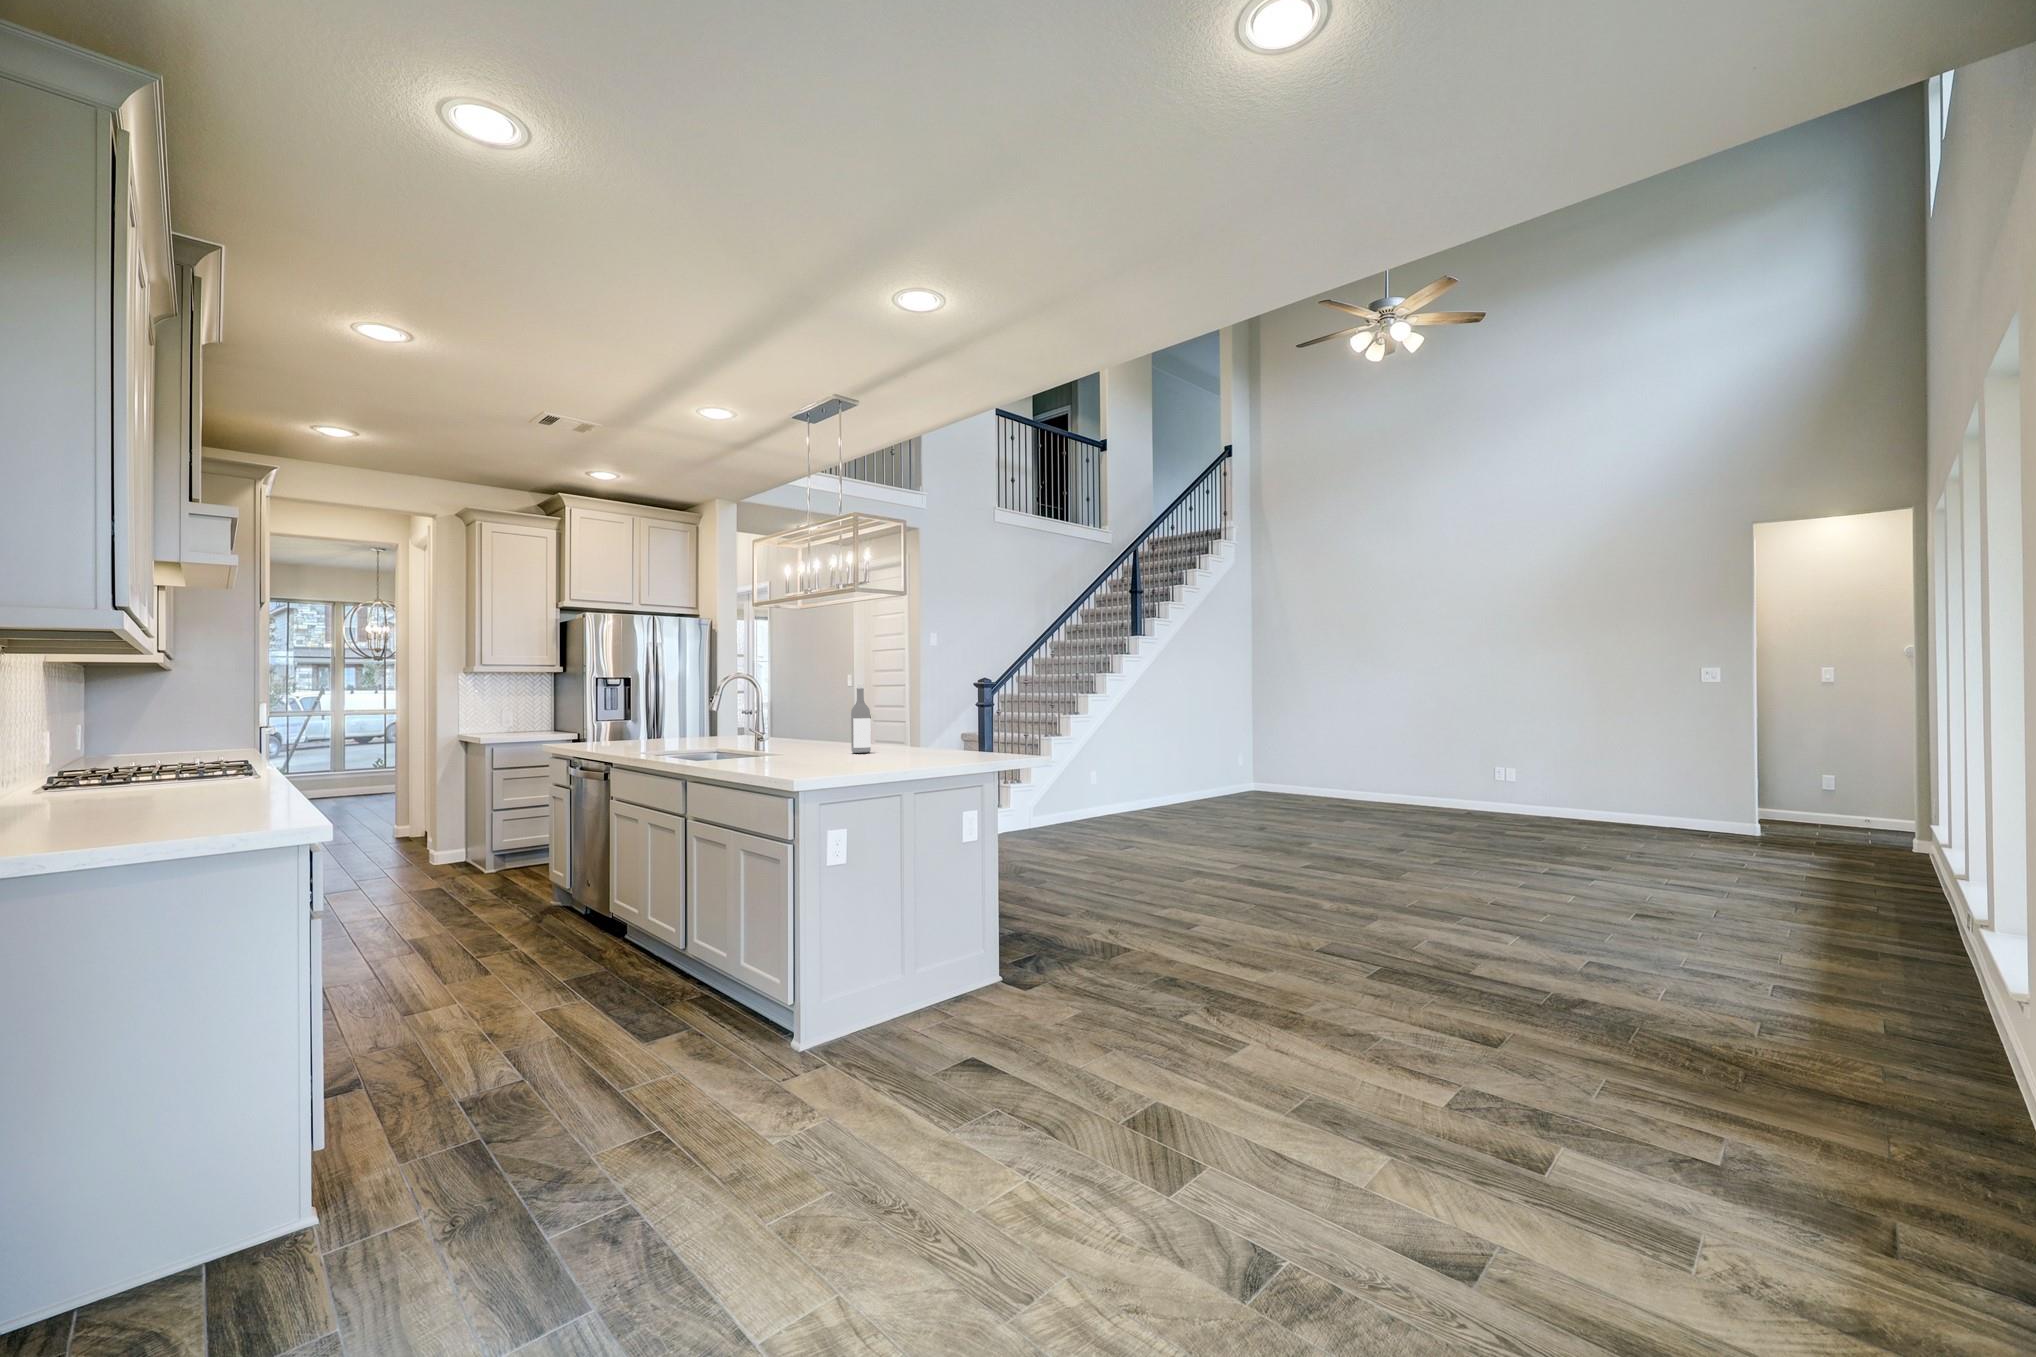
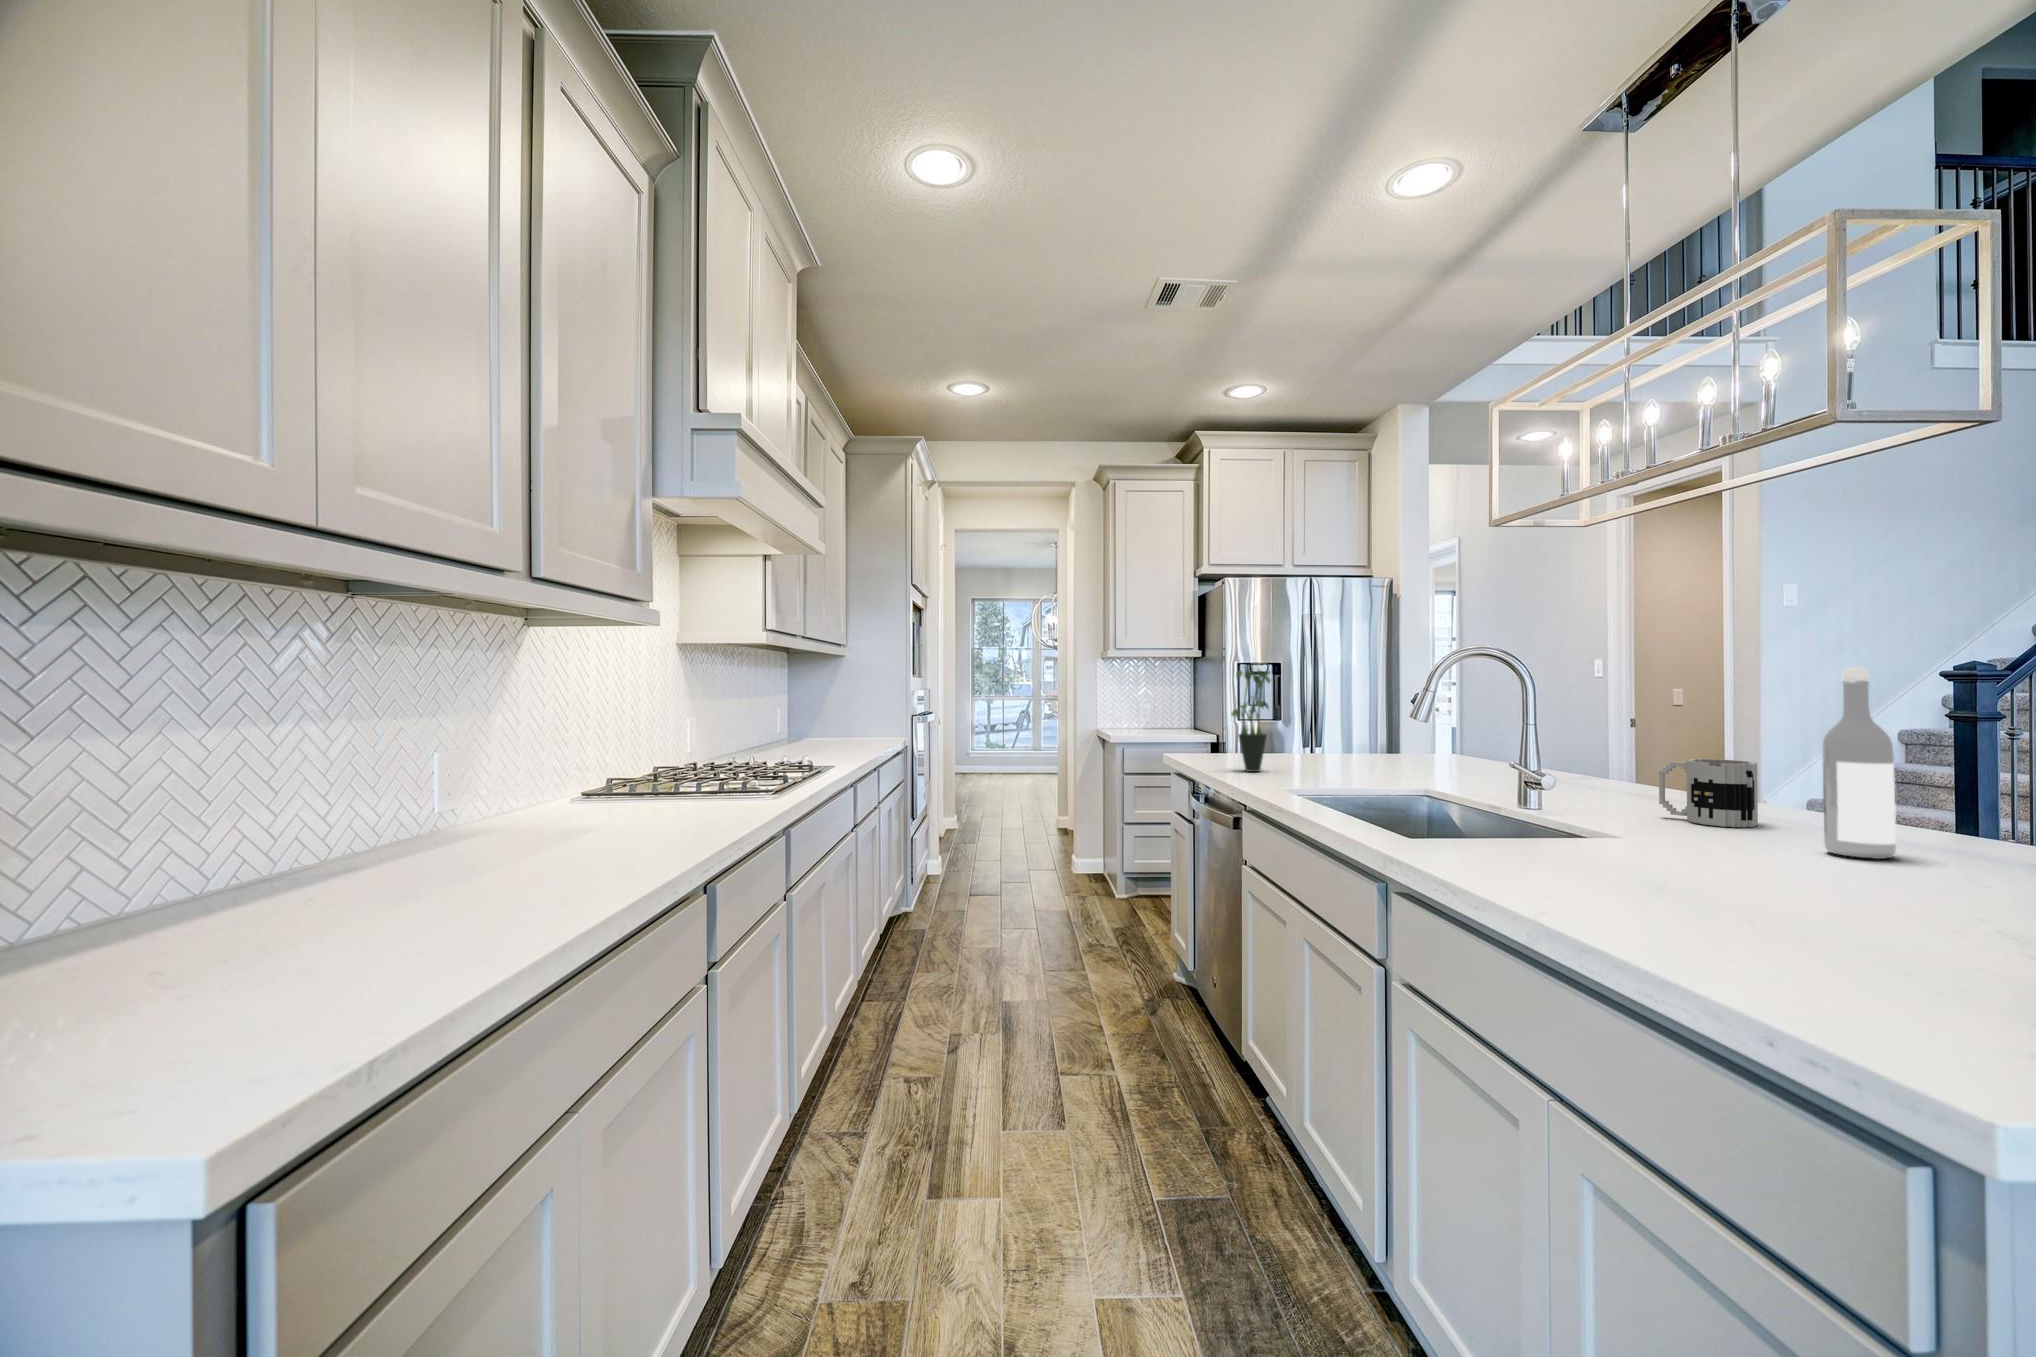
potted plant: none [601,680,632,749] -> present [1232,669,1270,772]
mug: none [811,723,844,750] -> present [1659,759,1758,827]

